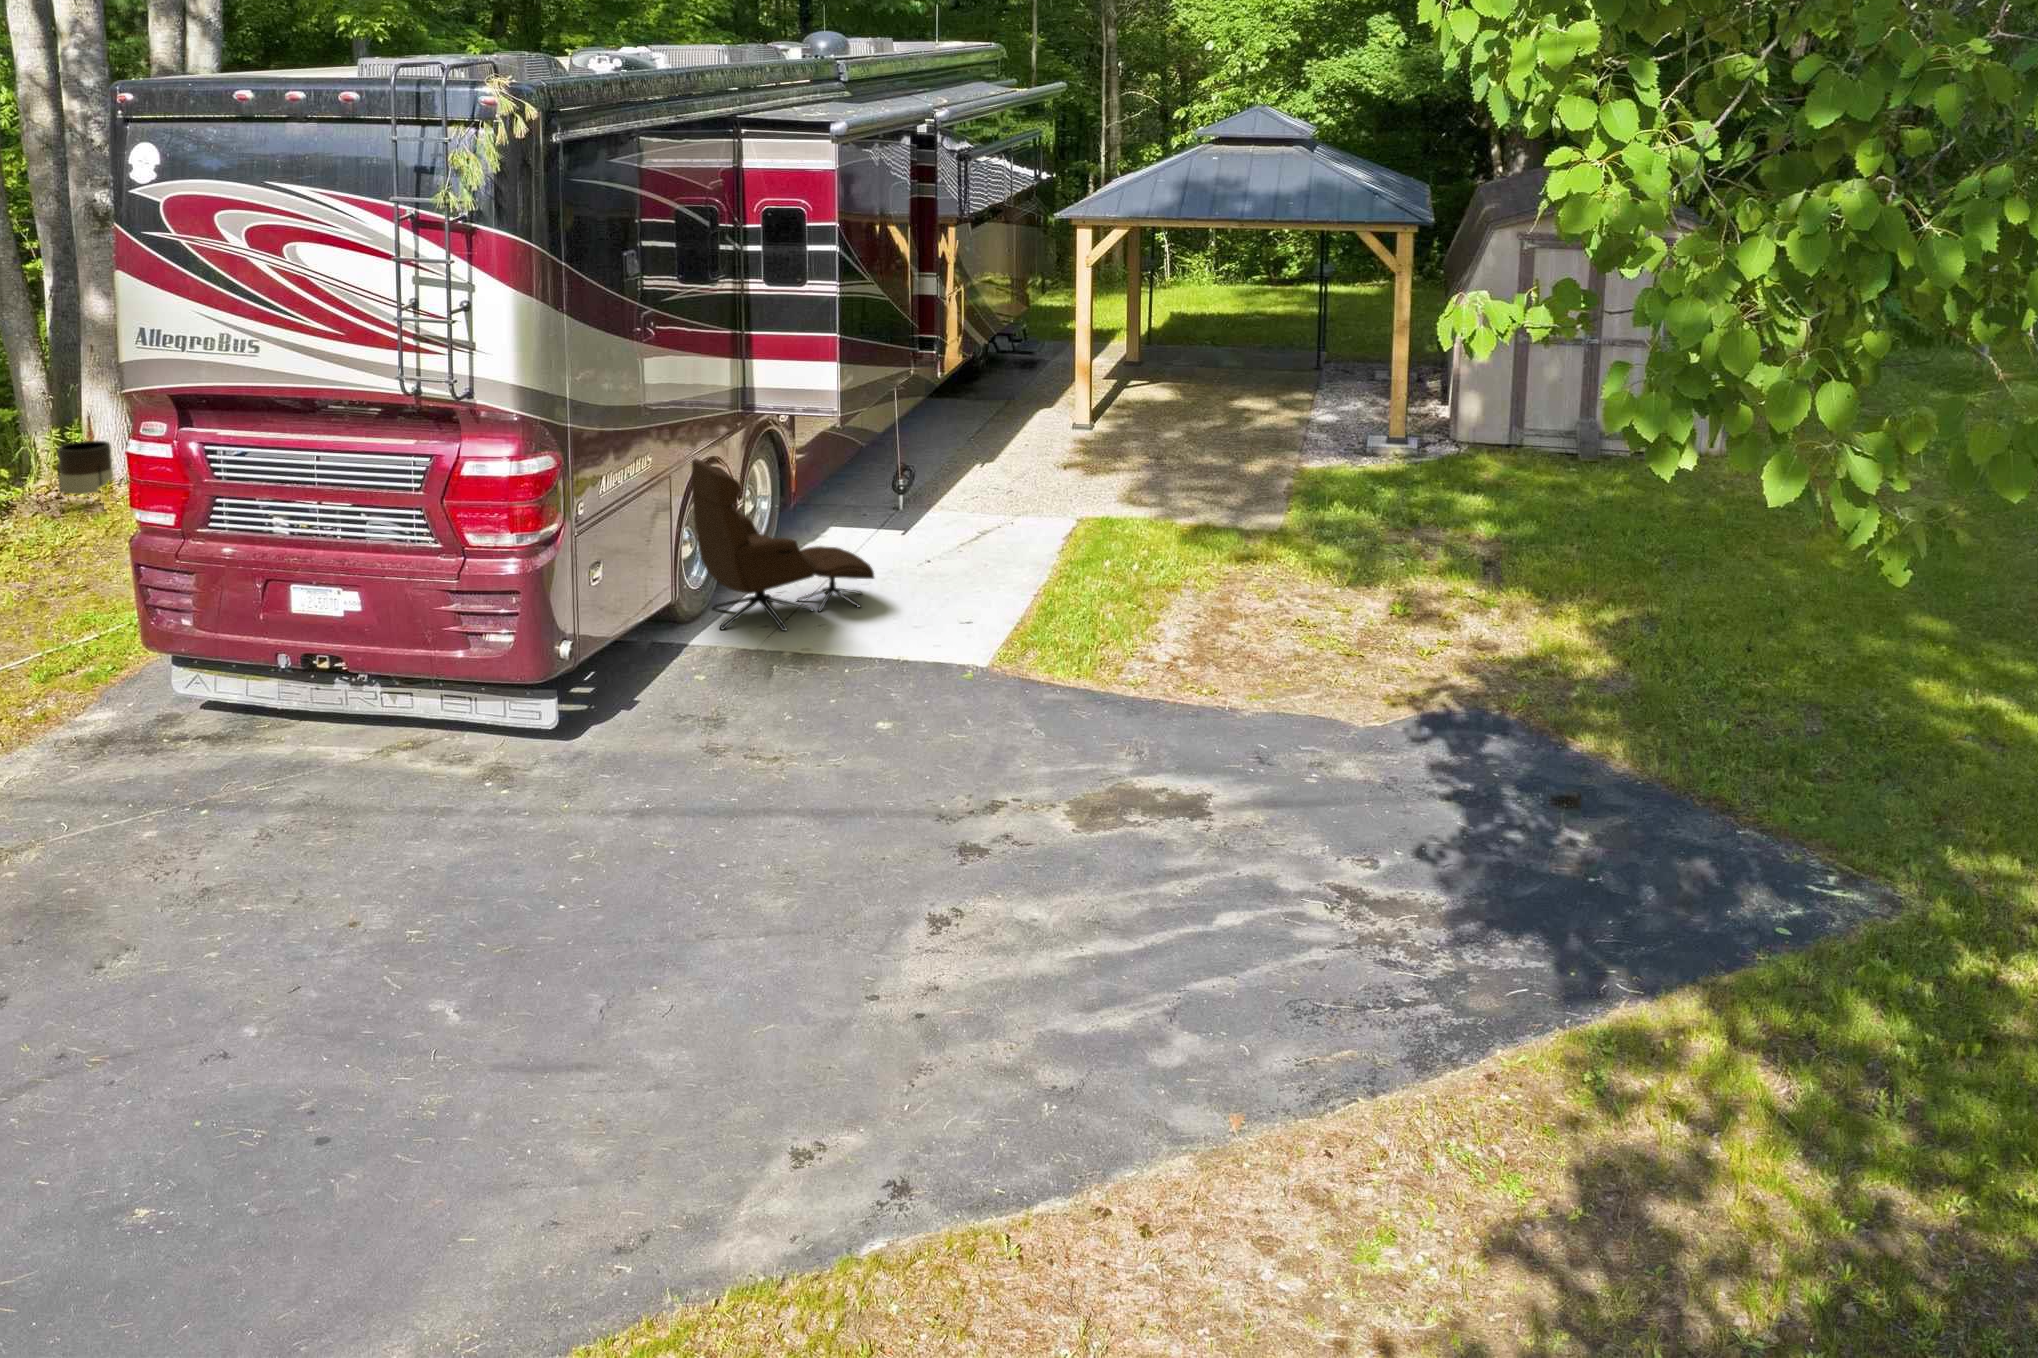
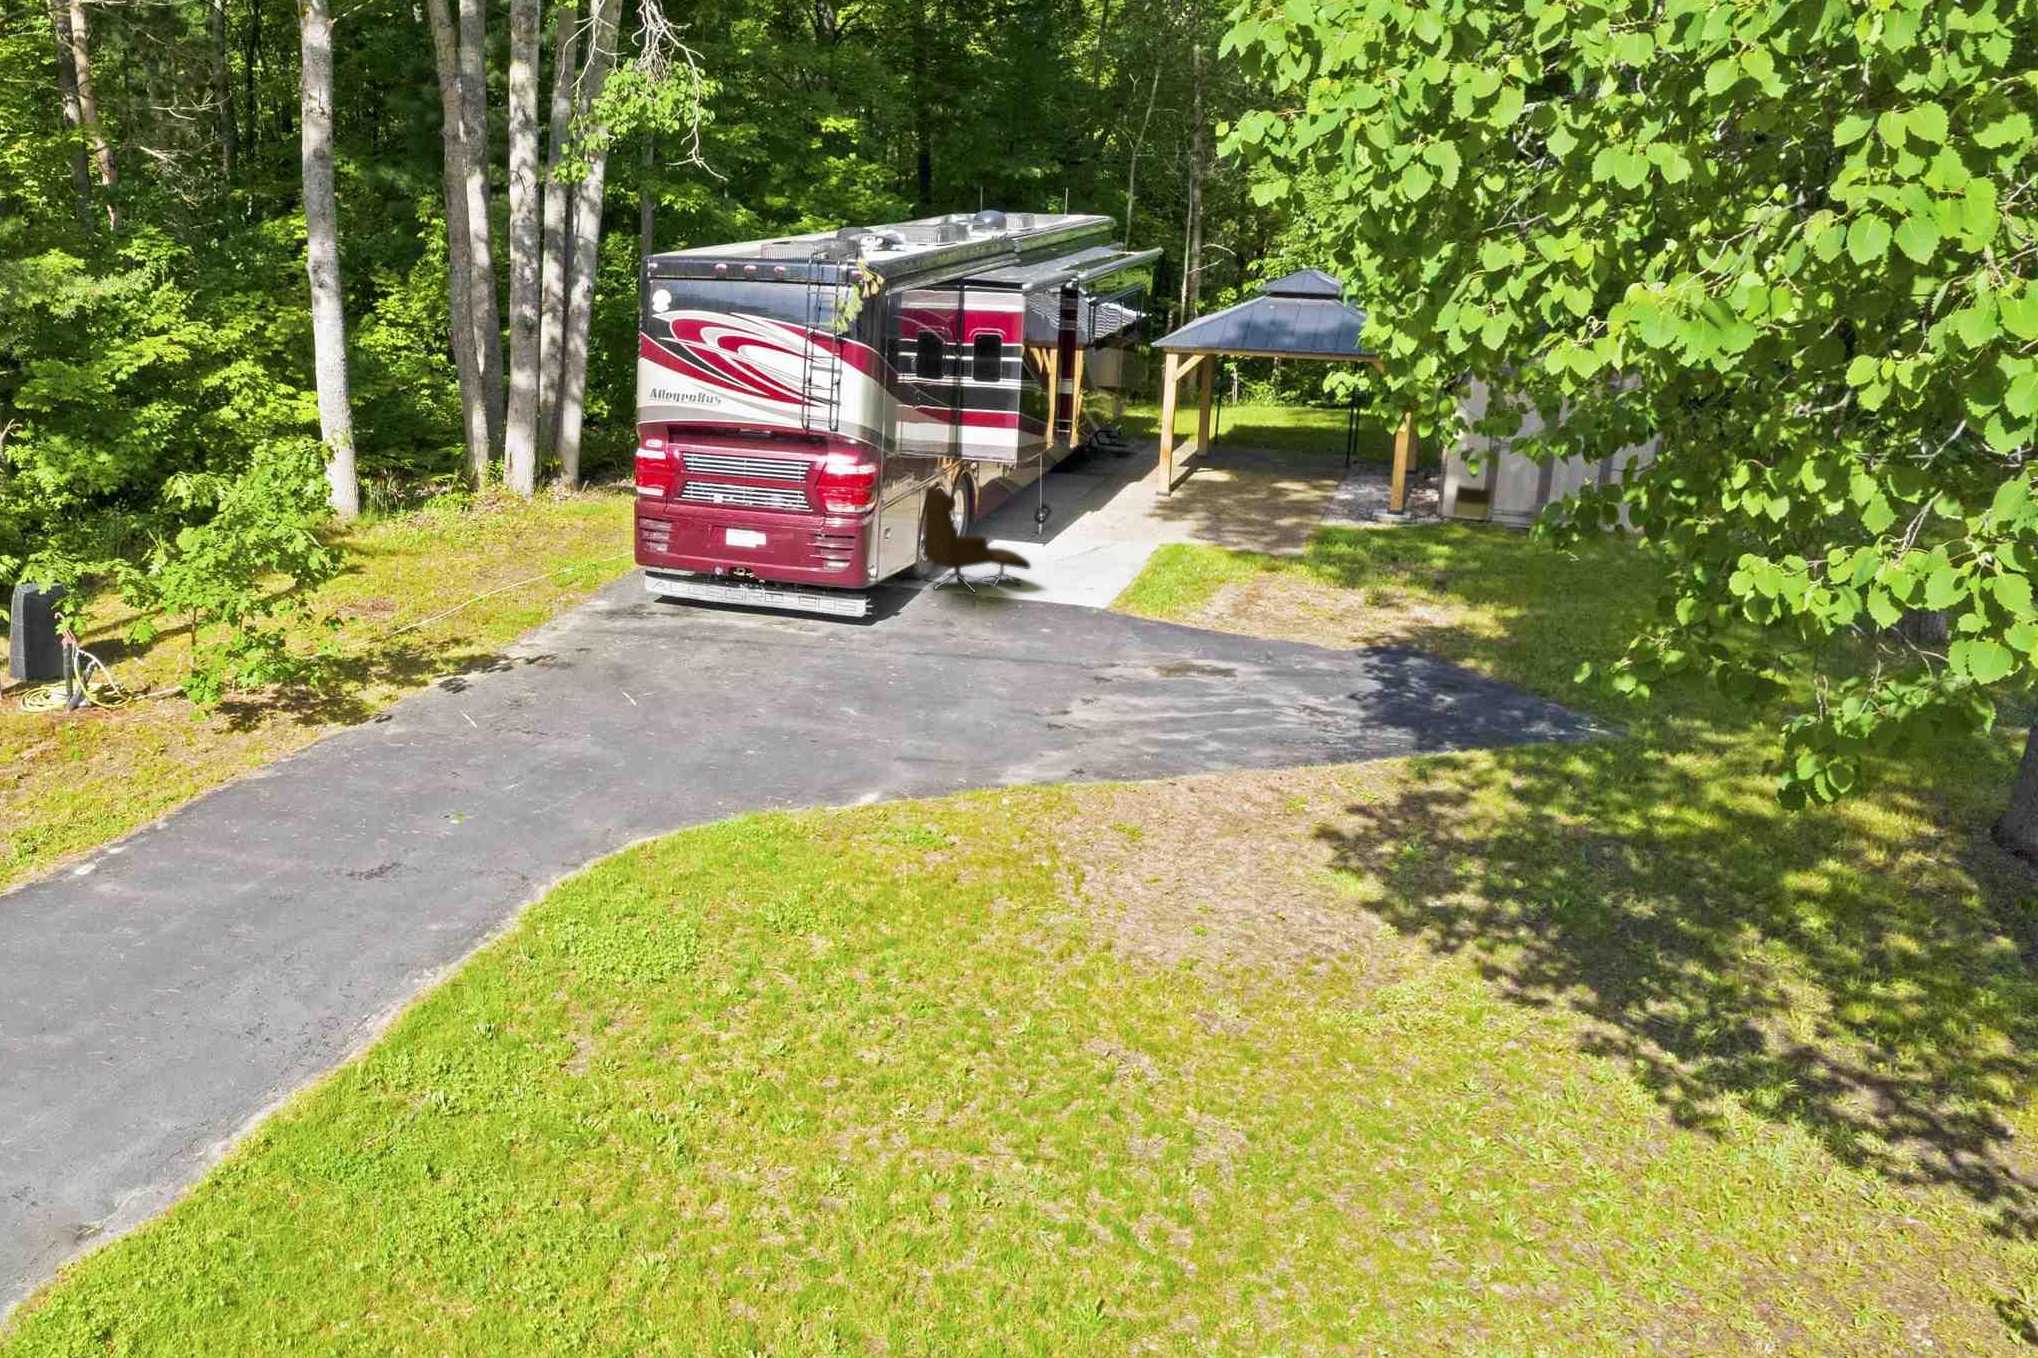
planter: present [58,441,113,494] -> present [1453,485,1492,517]

